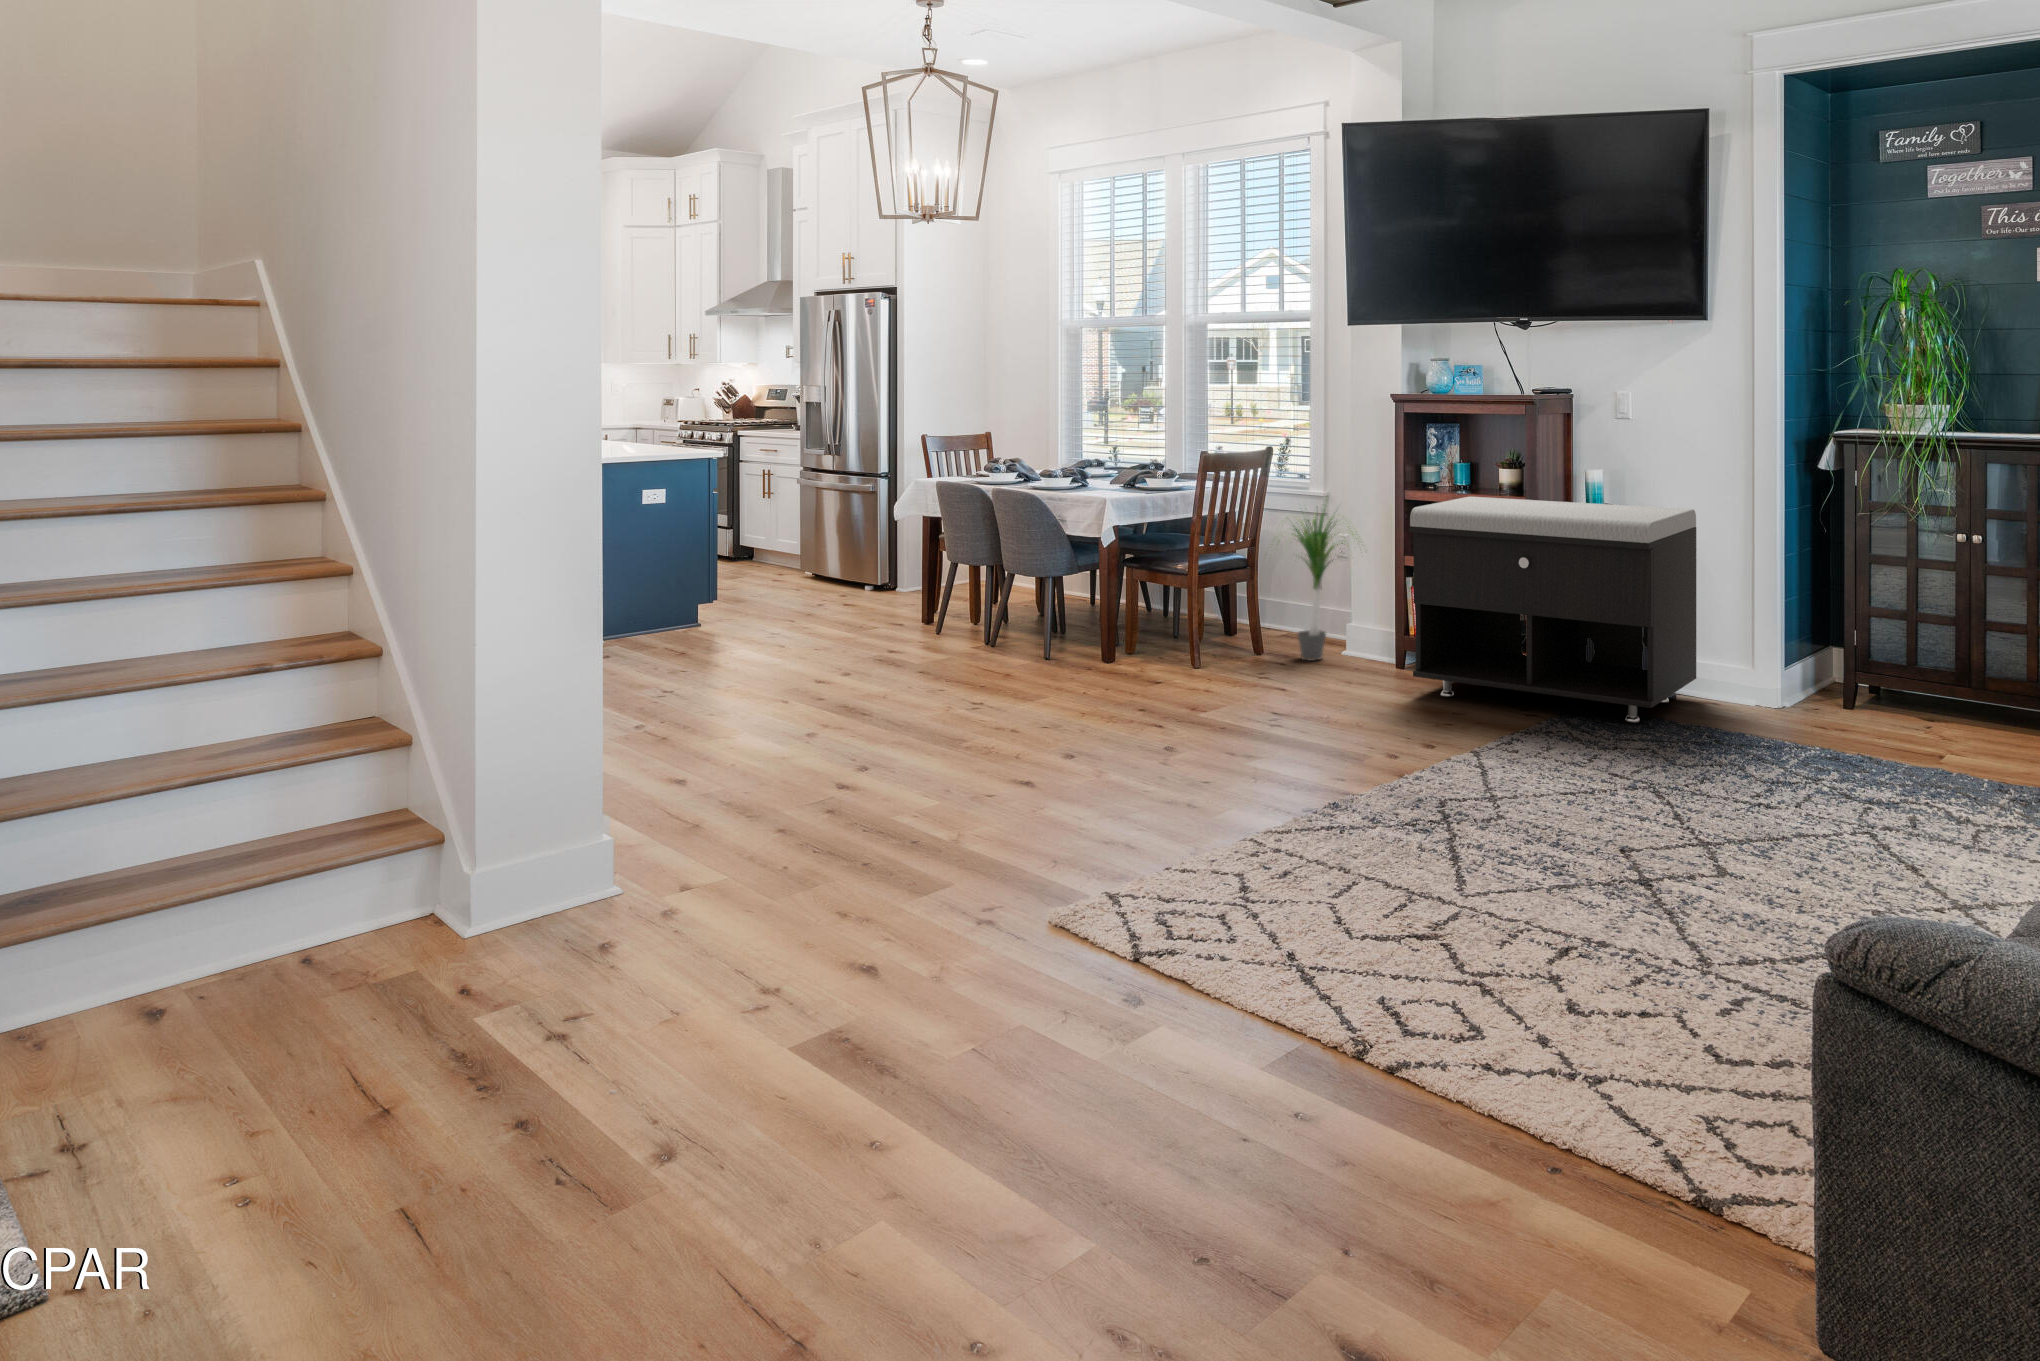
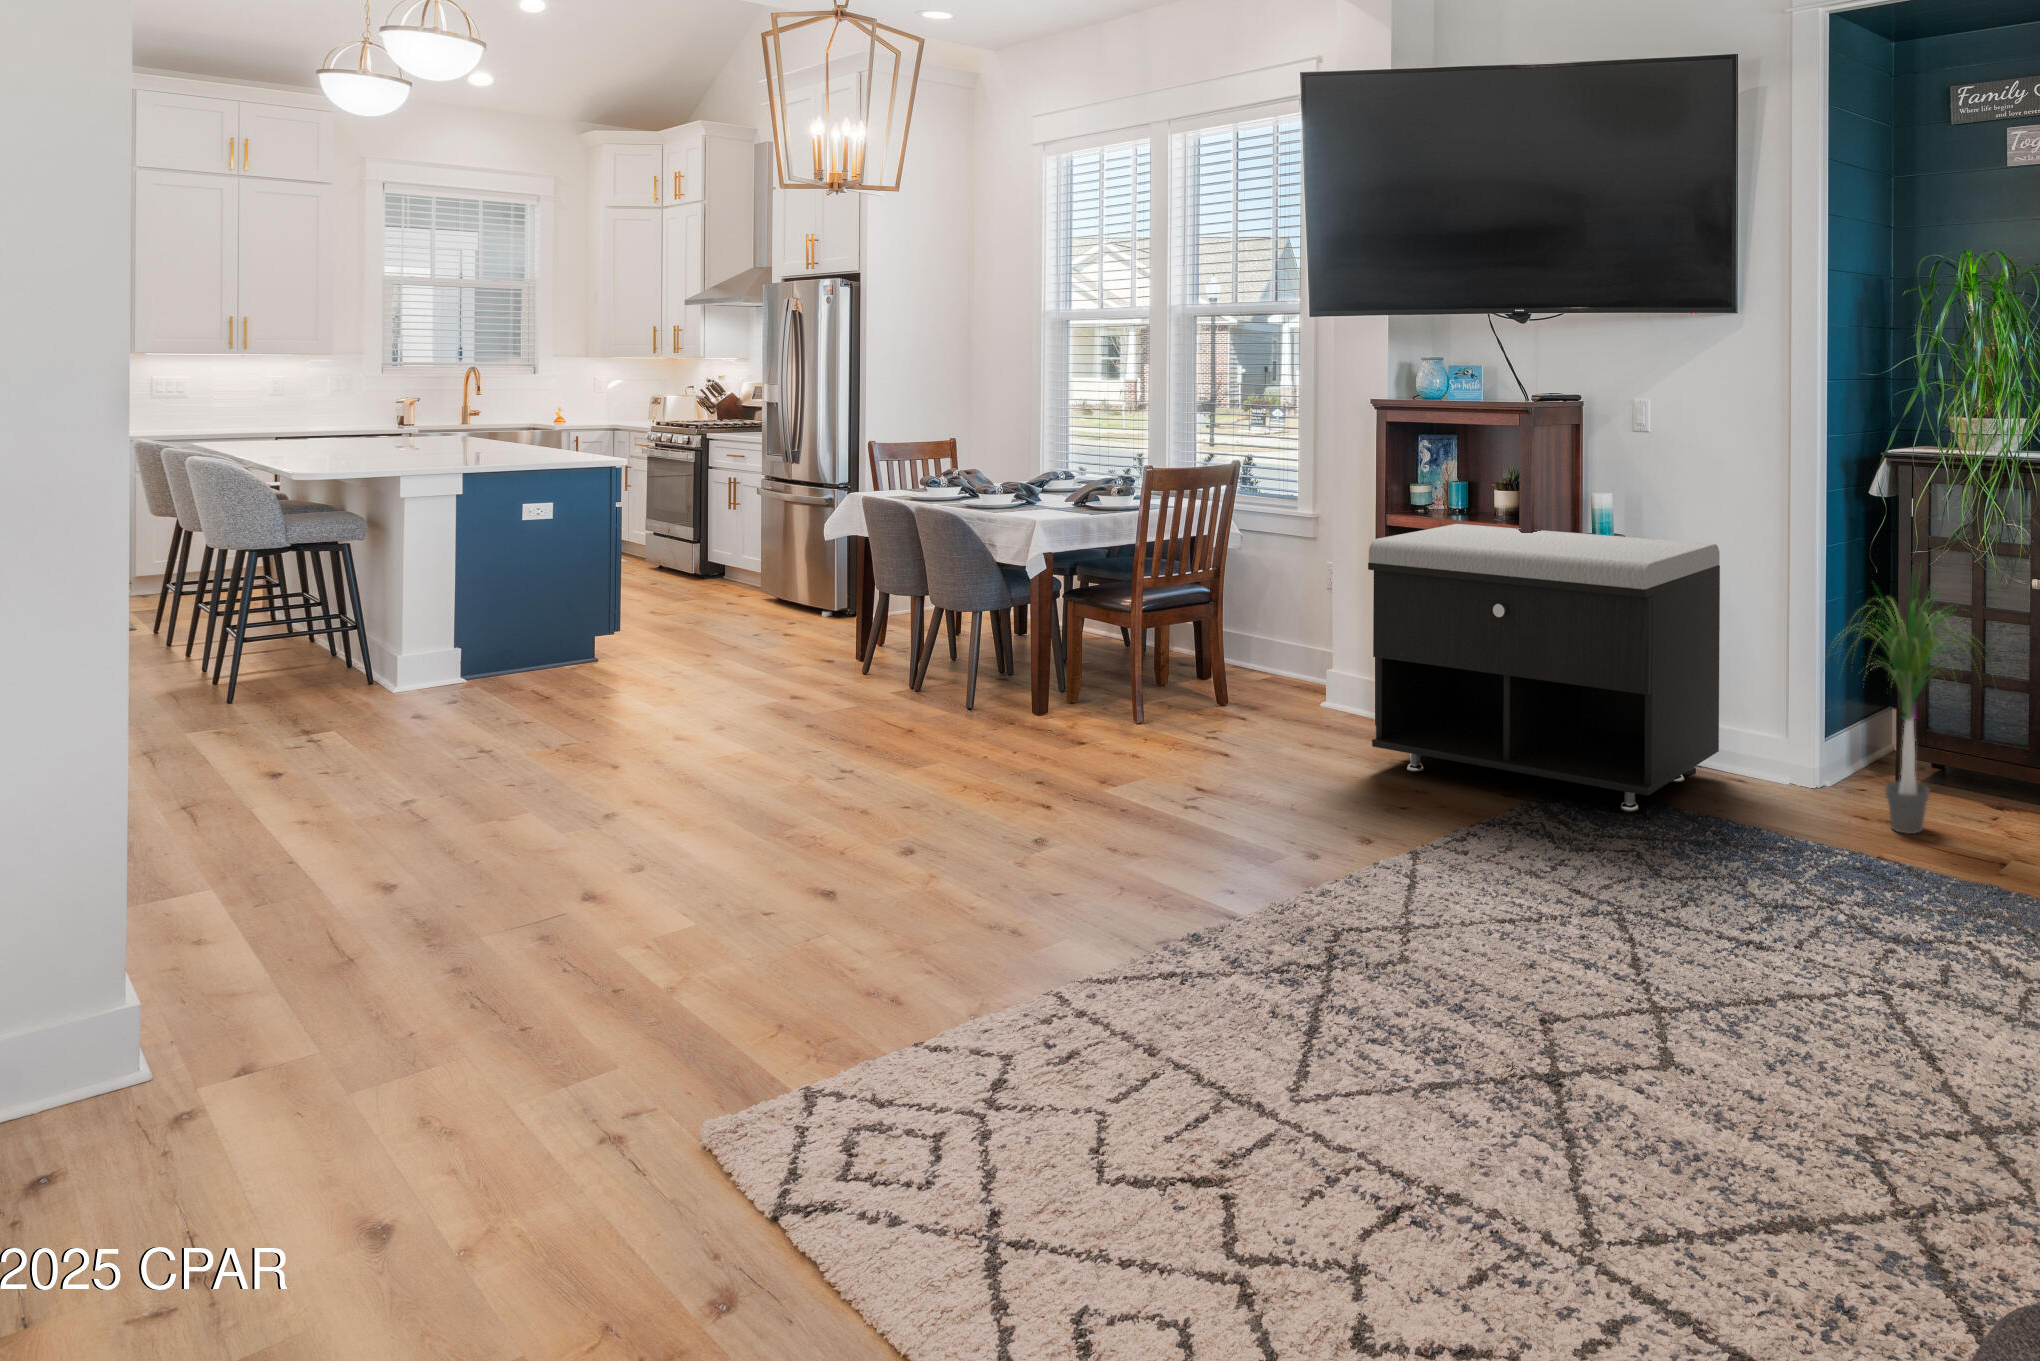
potted plant: present [1287,509,1354,661] -> present [1839,588,1976,834]

